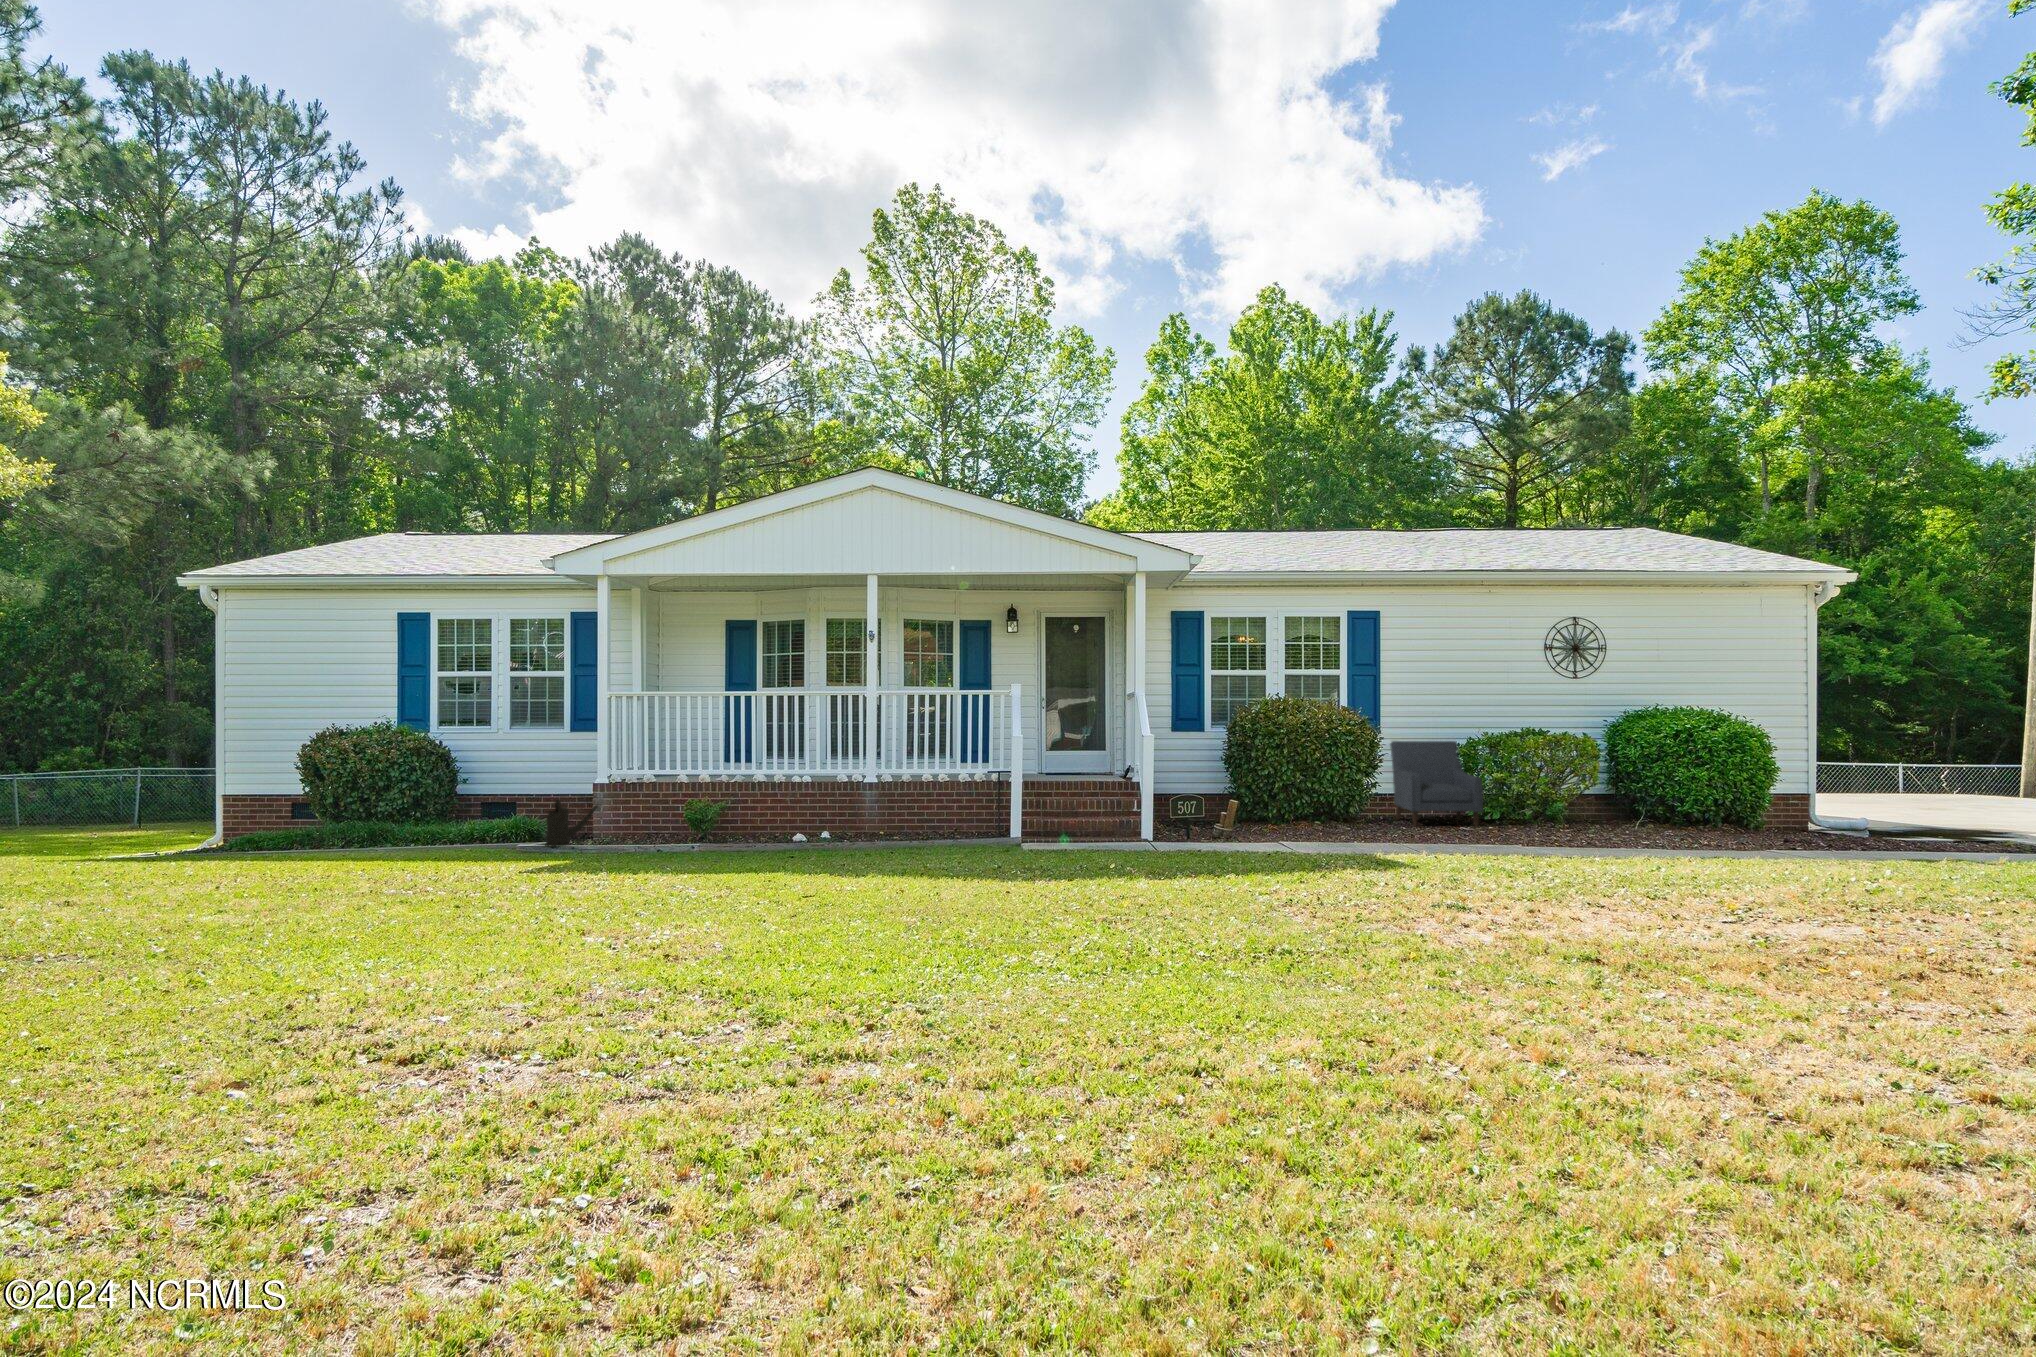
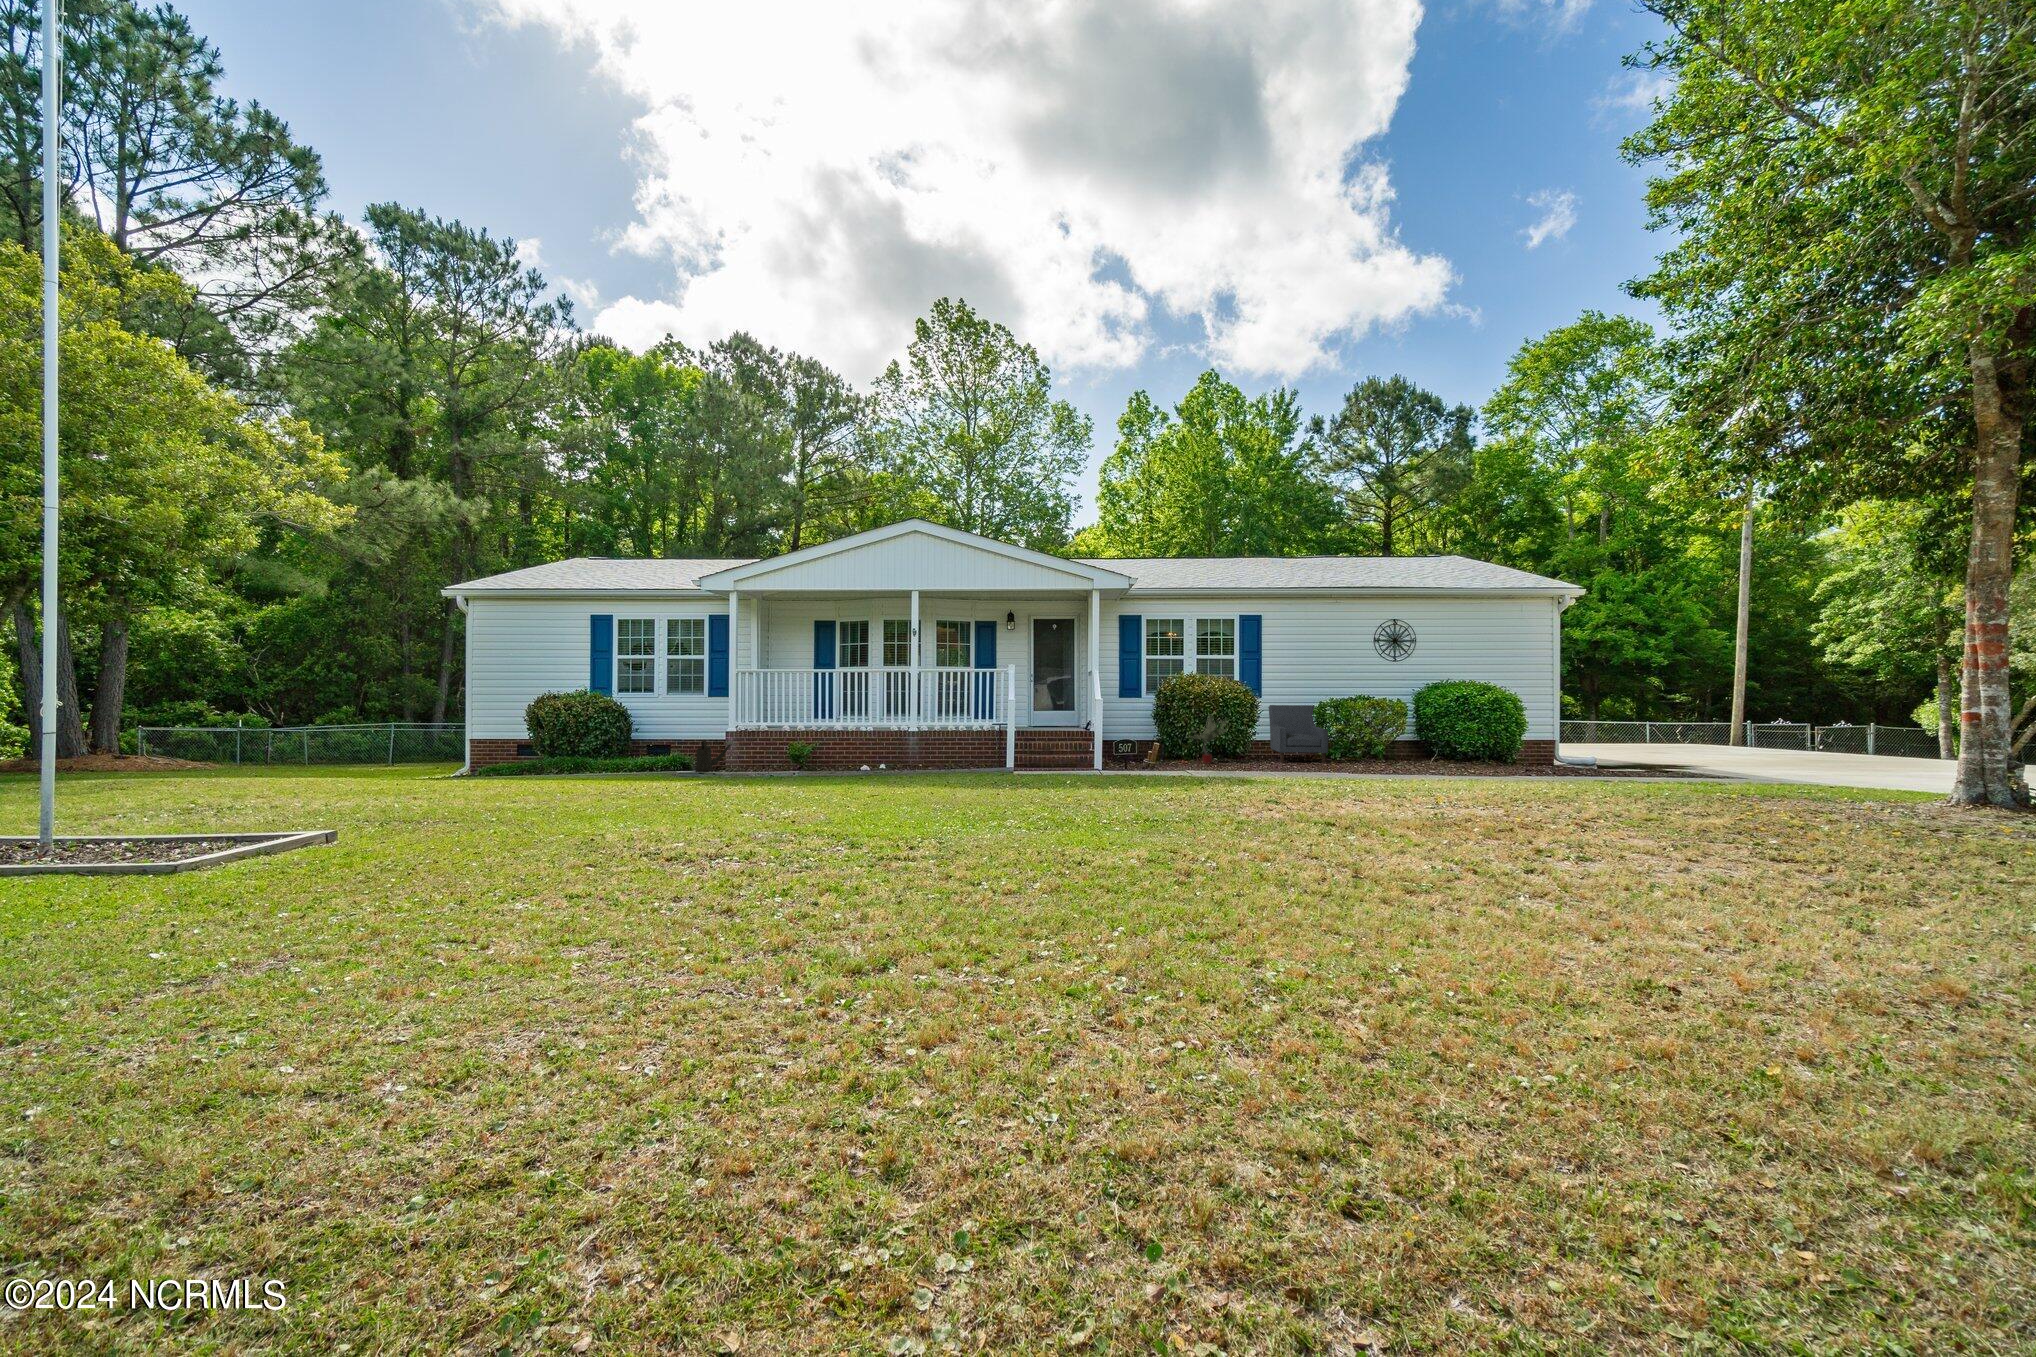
potted tree: none [1276,755,1335,829] -> present [1188,717,1227,764]

